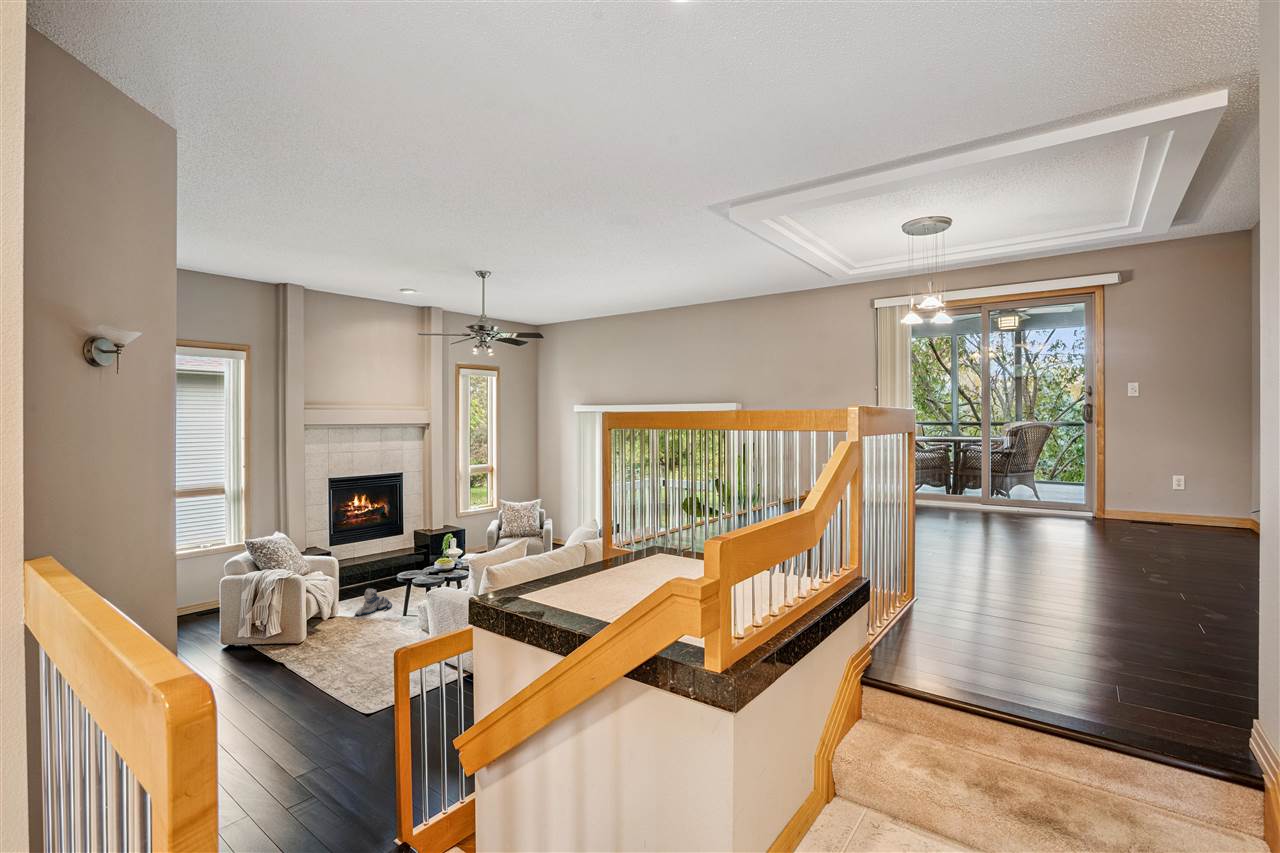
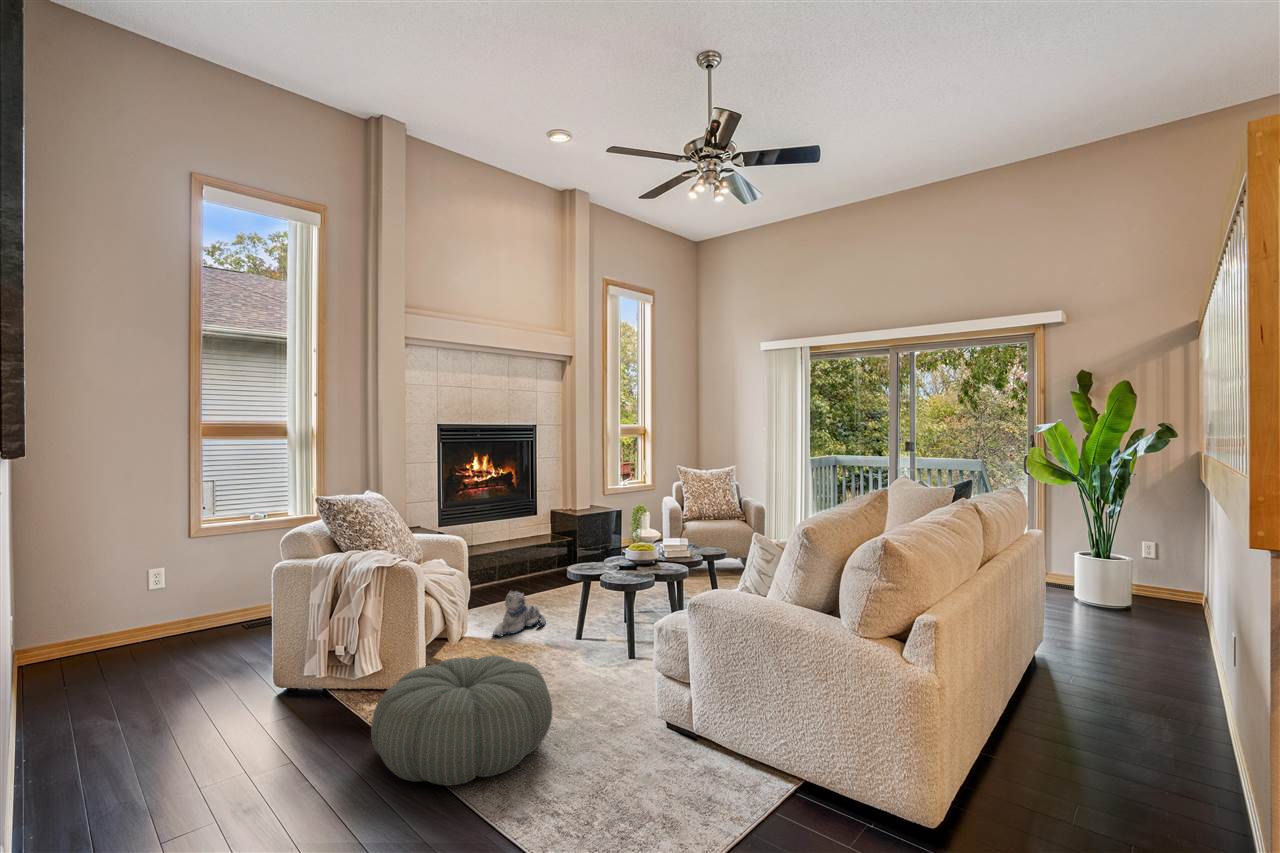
pouf: none [272,624,363,679] -> present [371,655,552,785]

